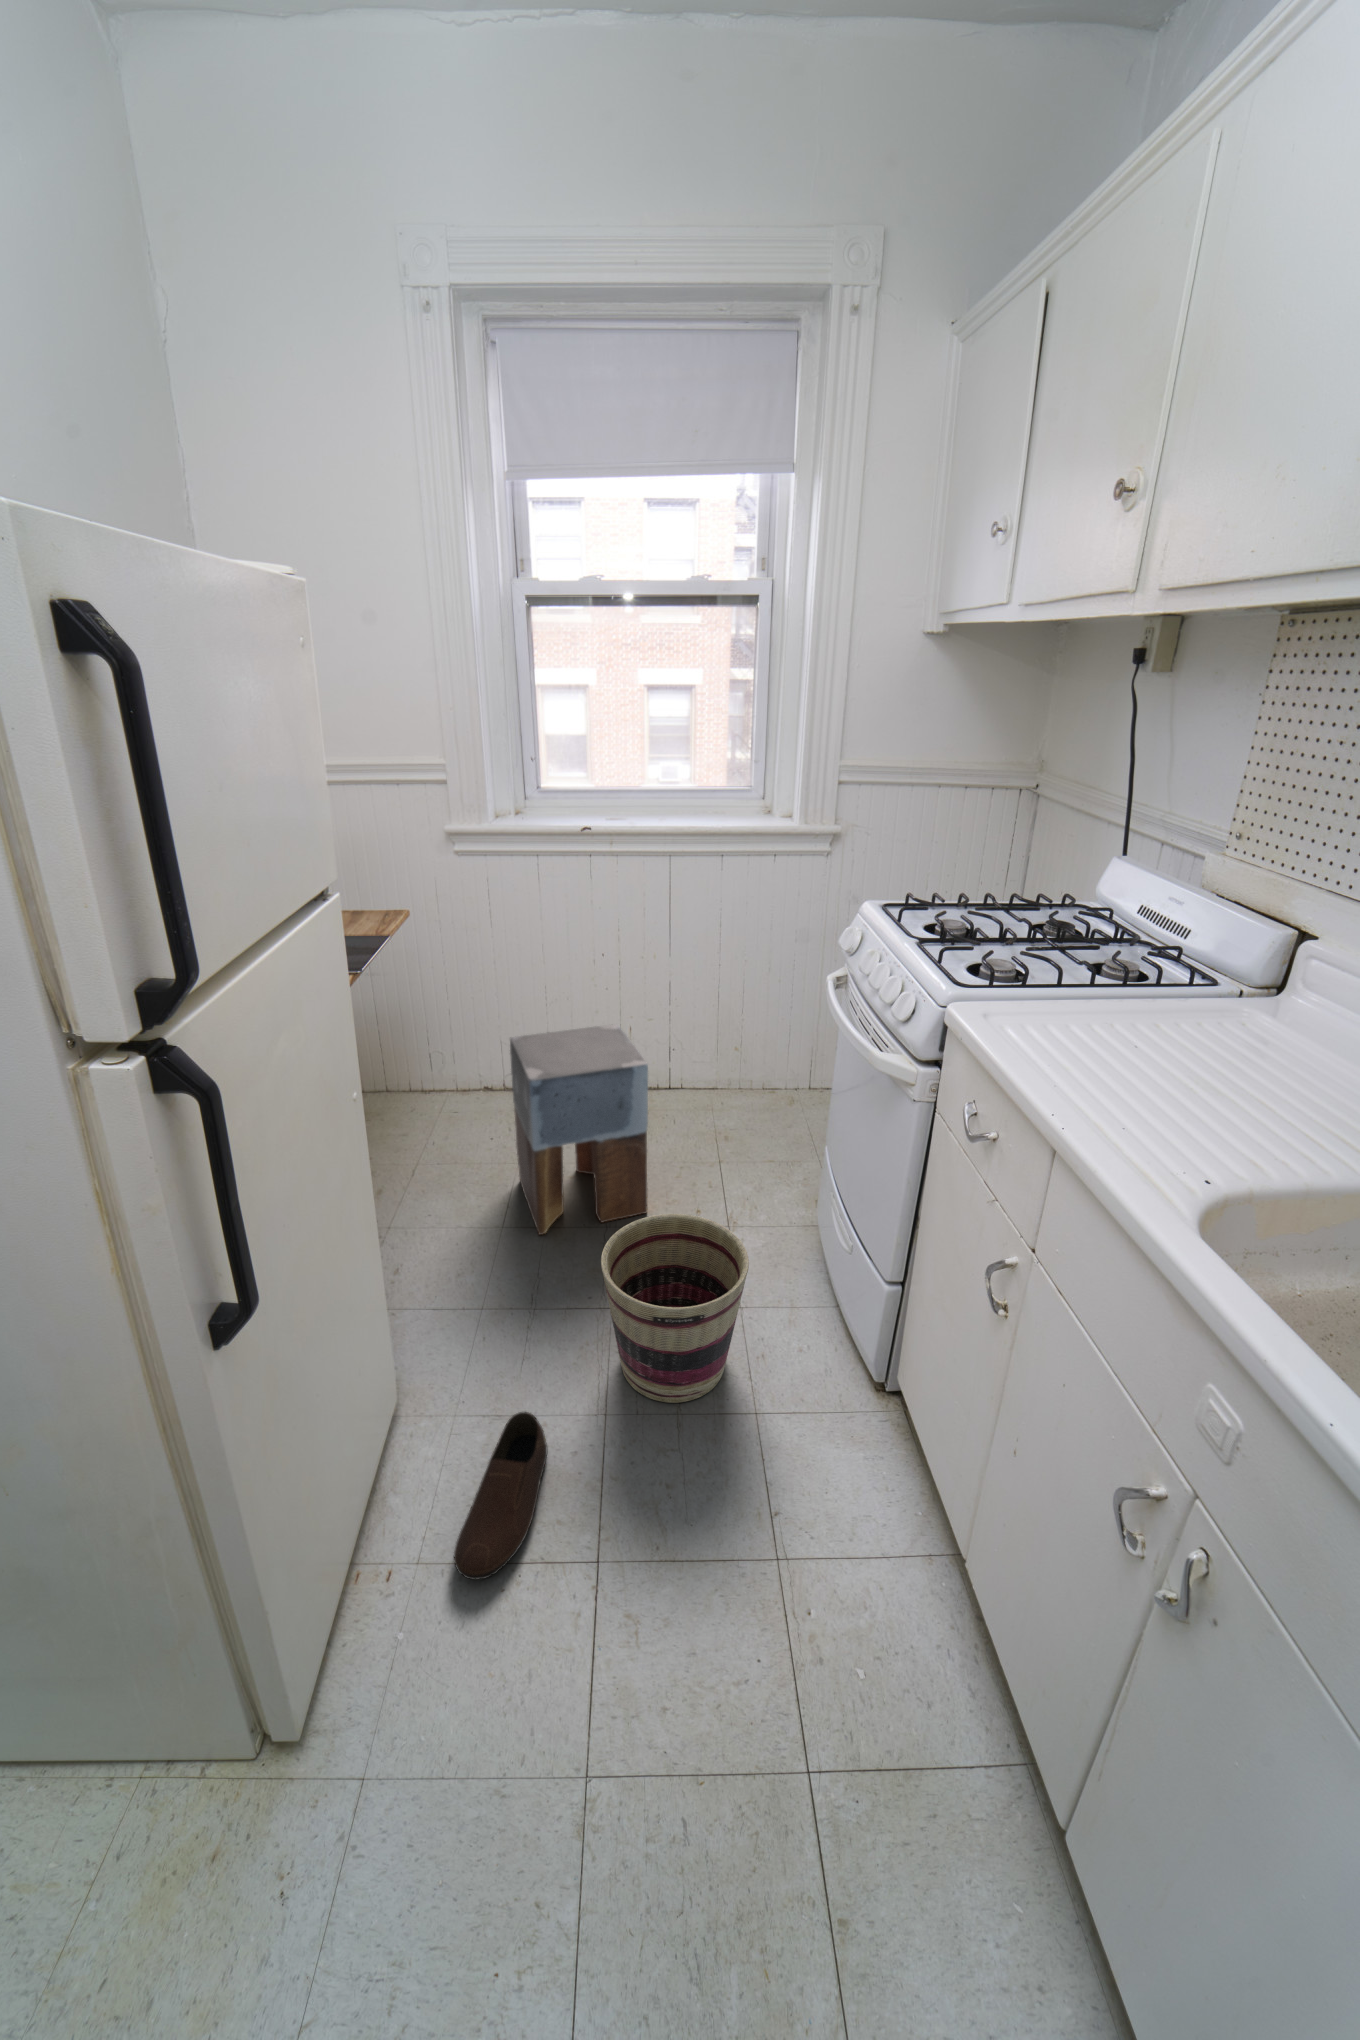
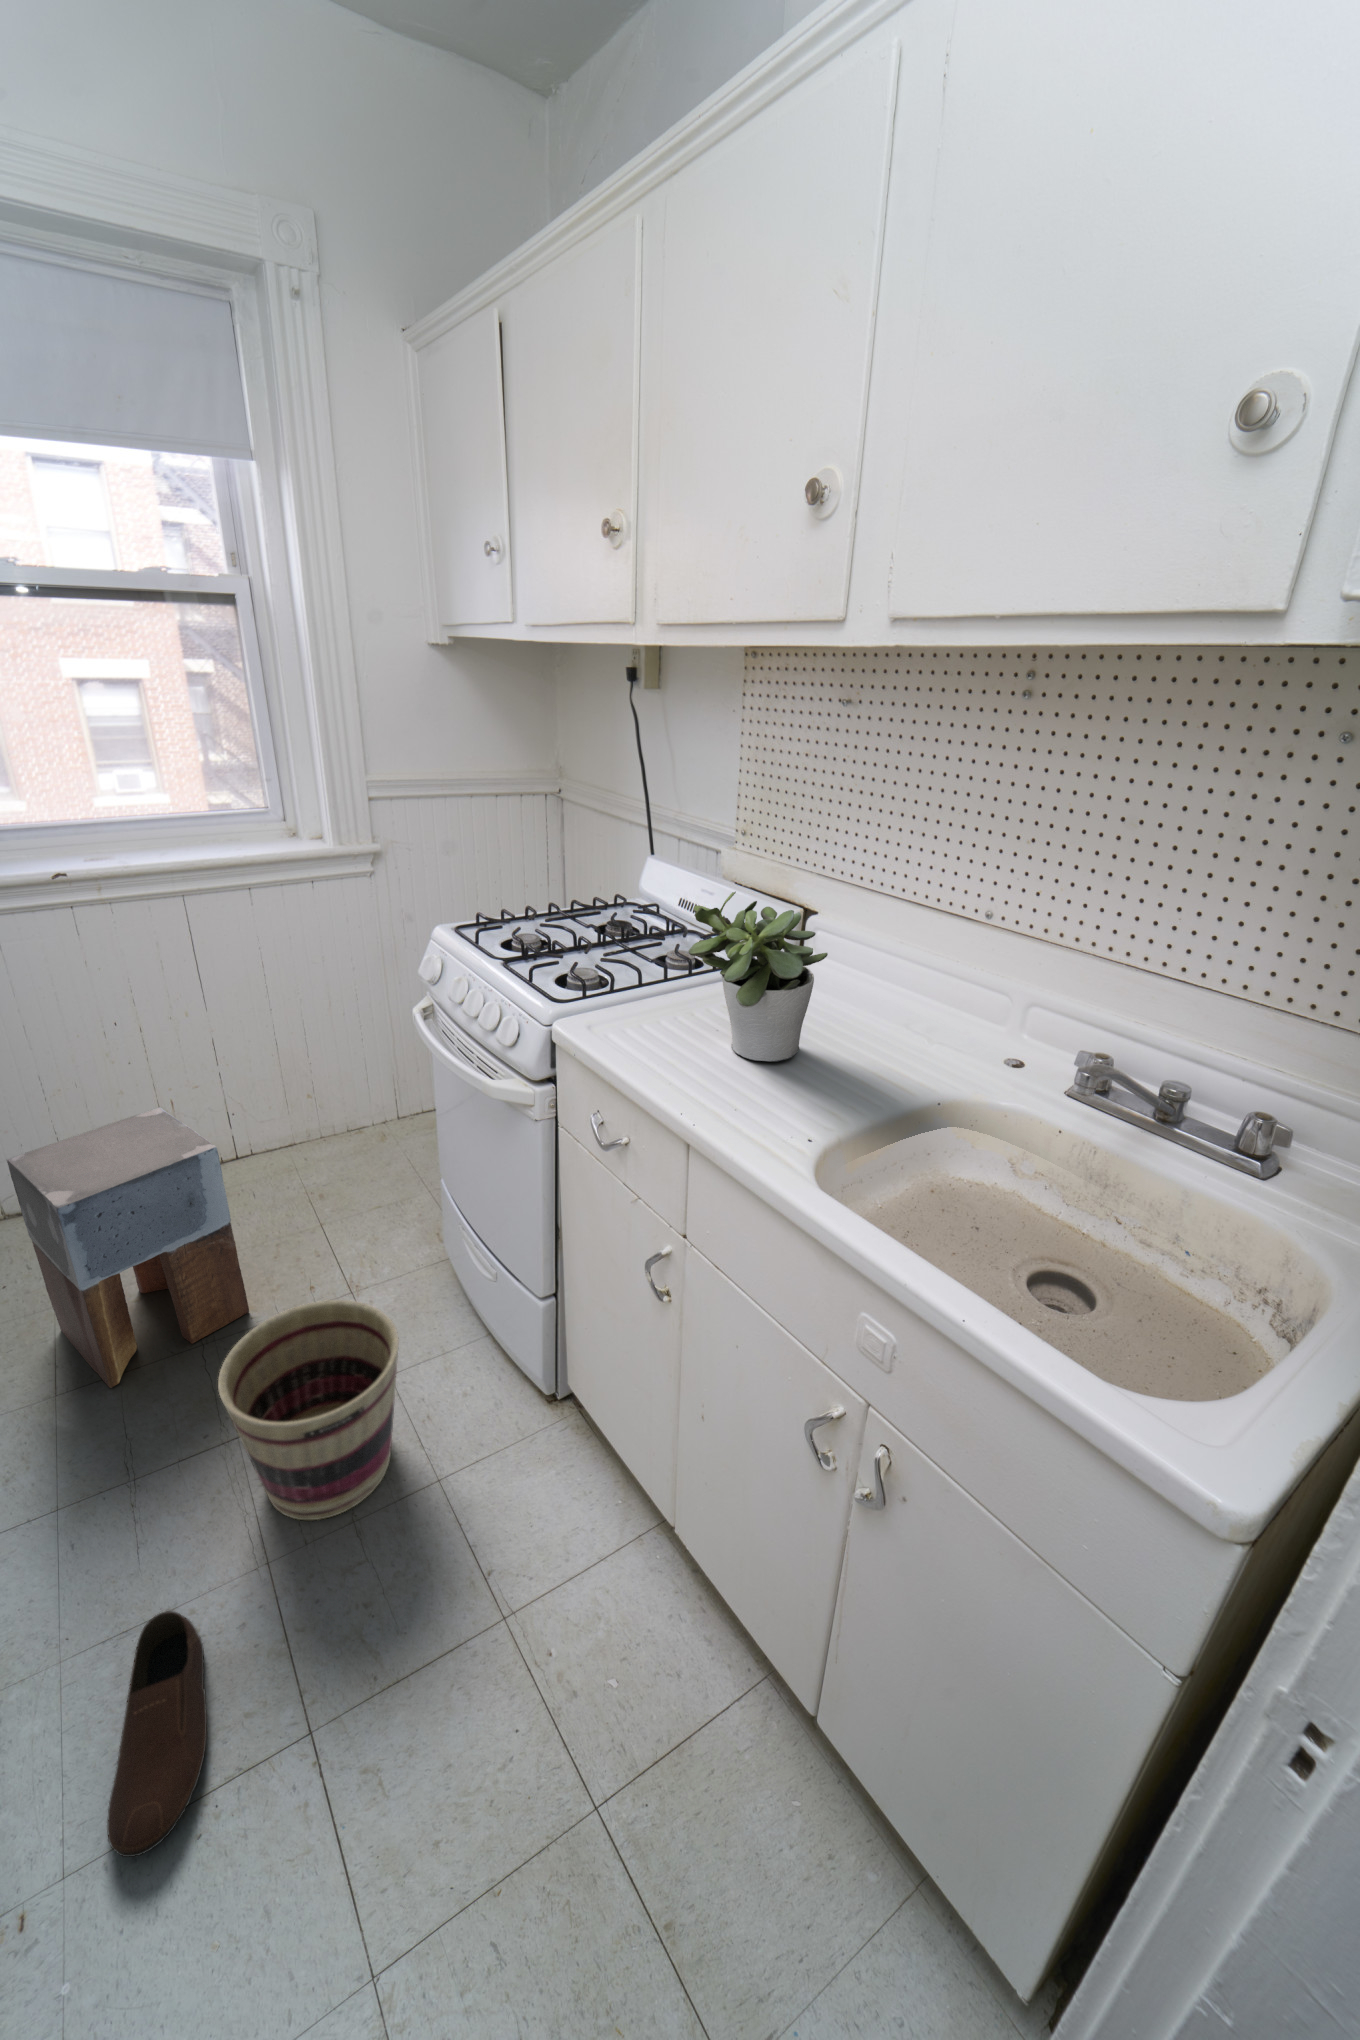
potted plant: none [1110,888,1292,1091] -> present [689,892,828,1062]

